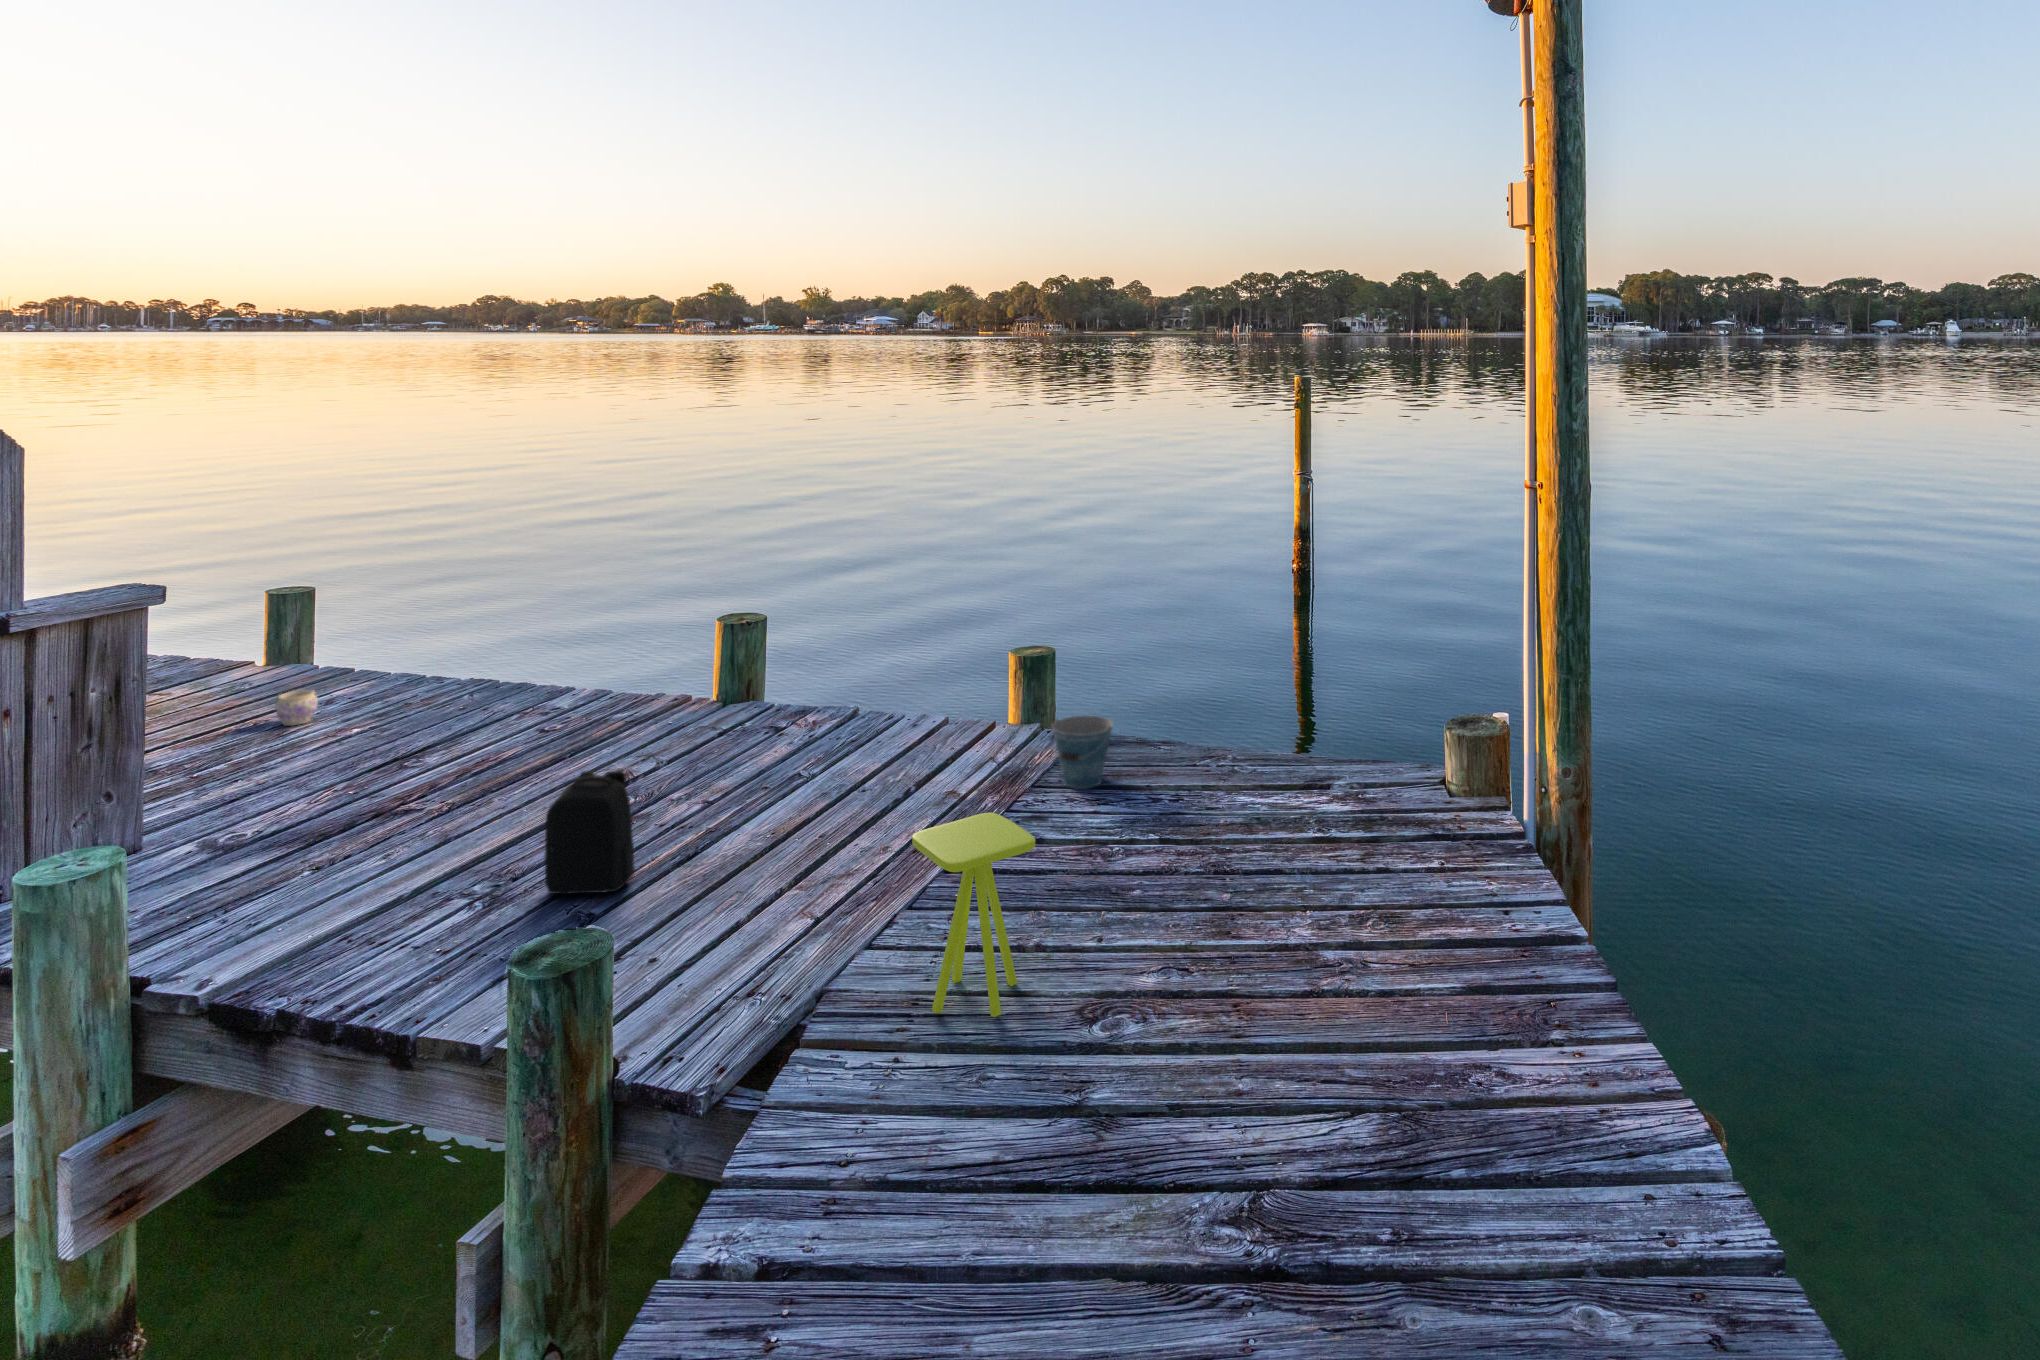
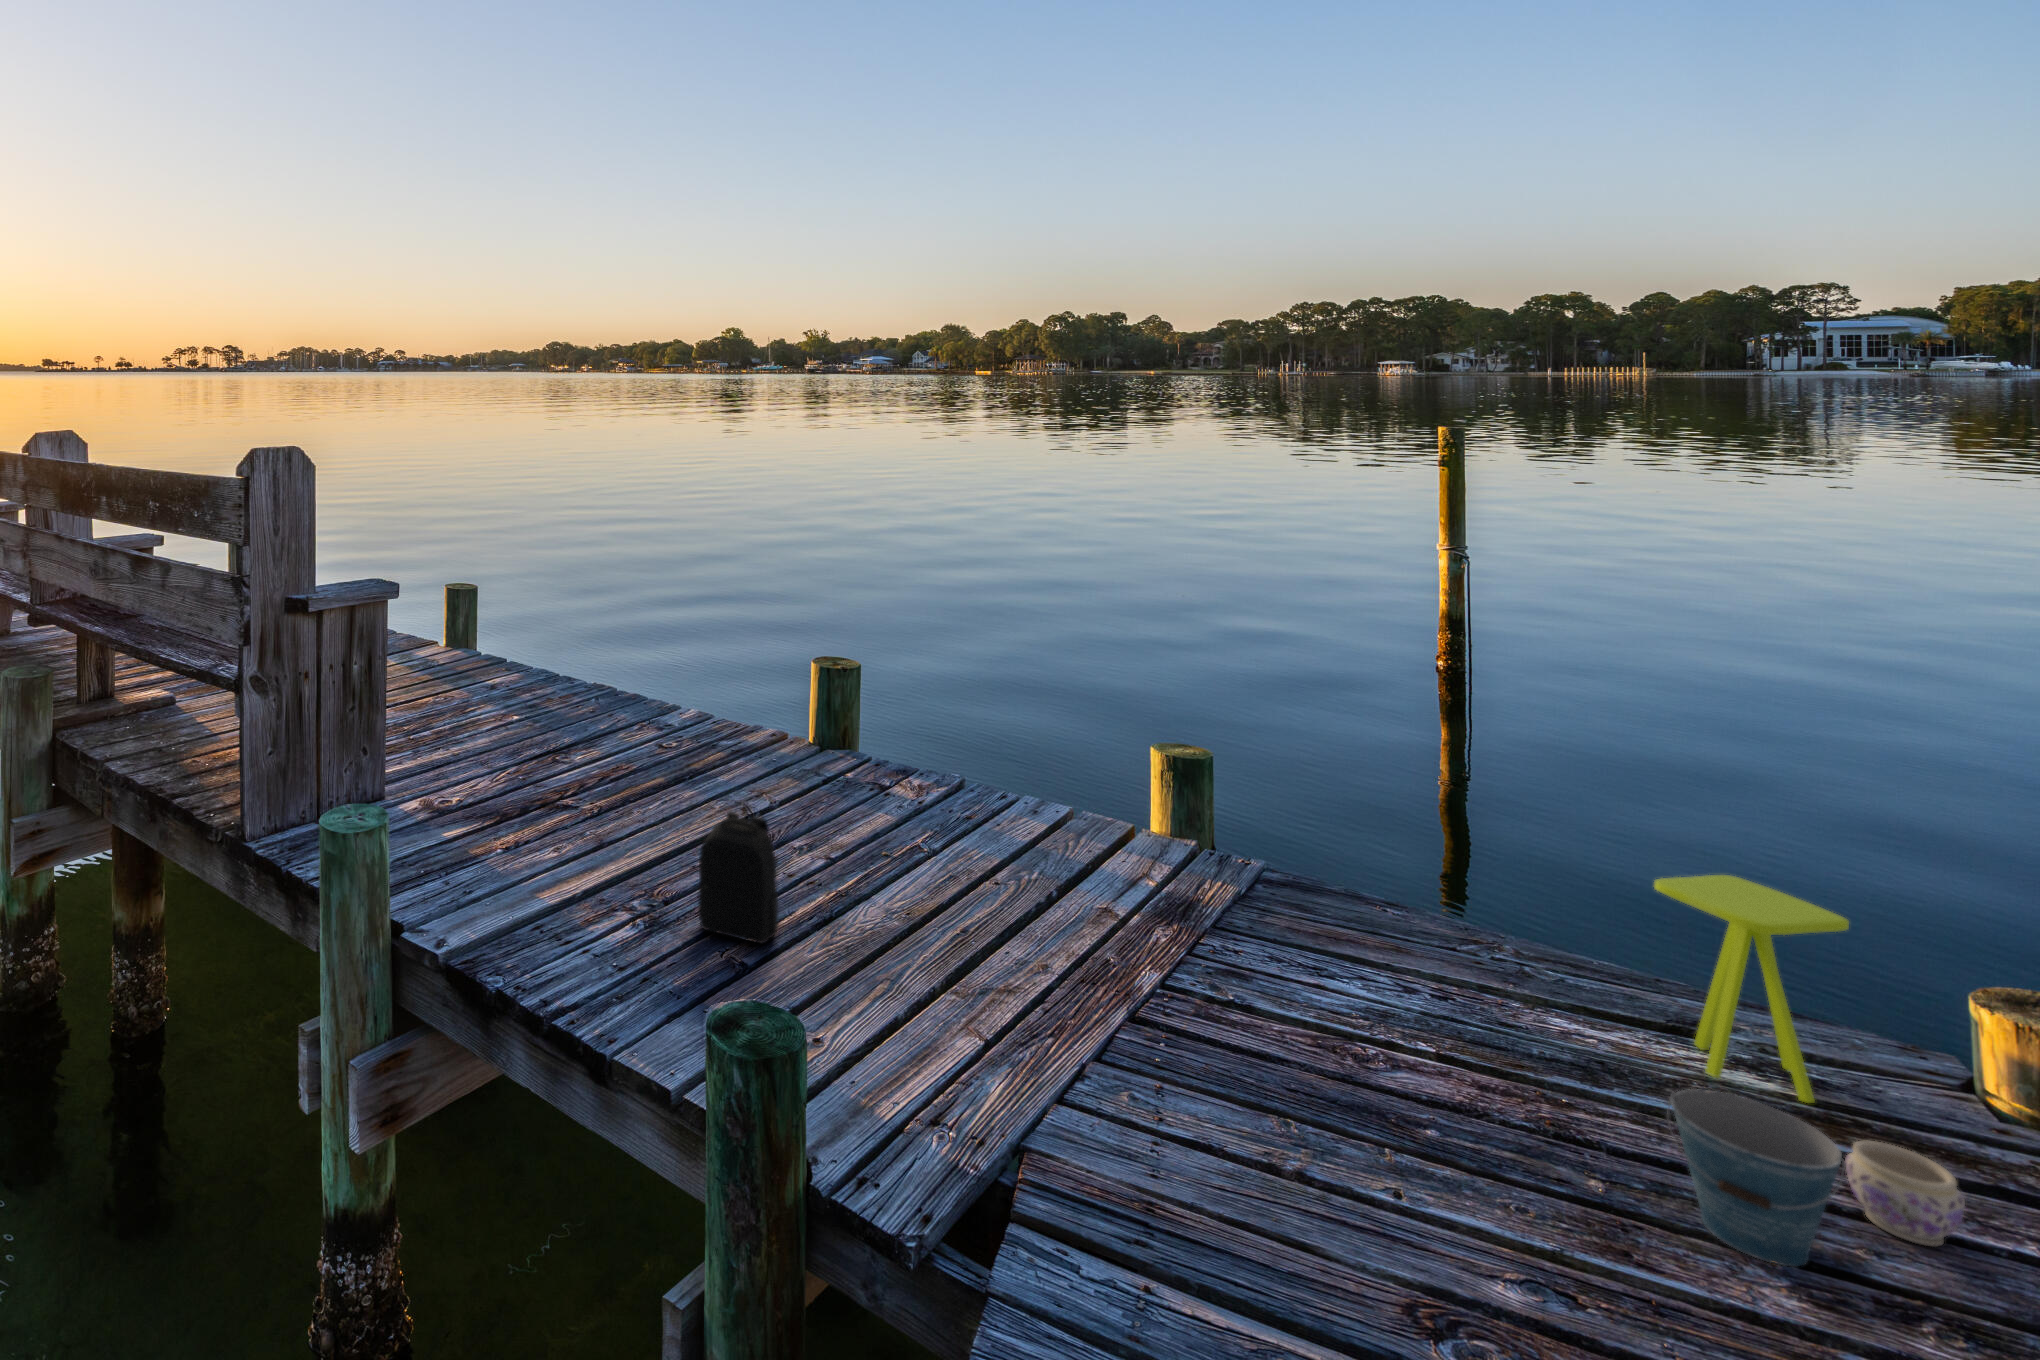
planter: present [275,690,318,726] -> present [1845,1141,1965,1247]
bucket: present [1051,715,1113,789] -> present [1667,1089,1845,1266]
side table: present [912,812,1035,1017] -> present [1655,875,1849,1103]

